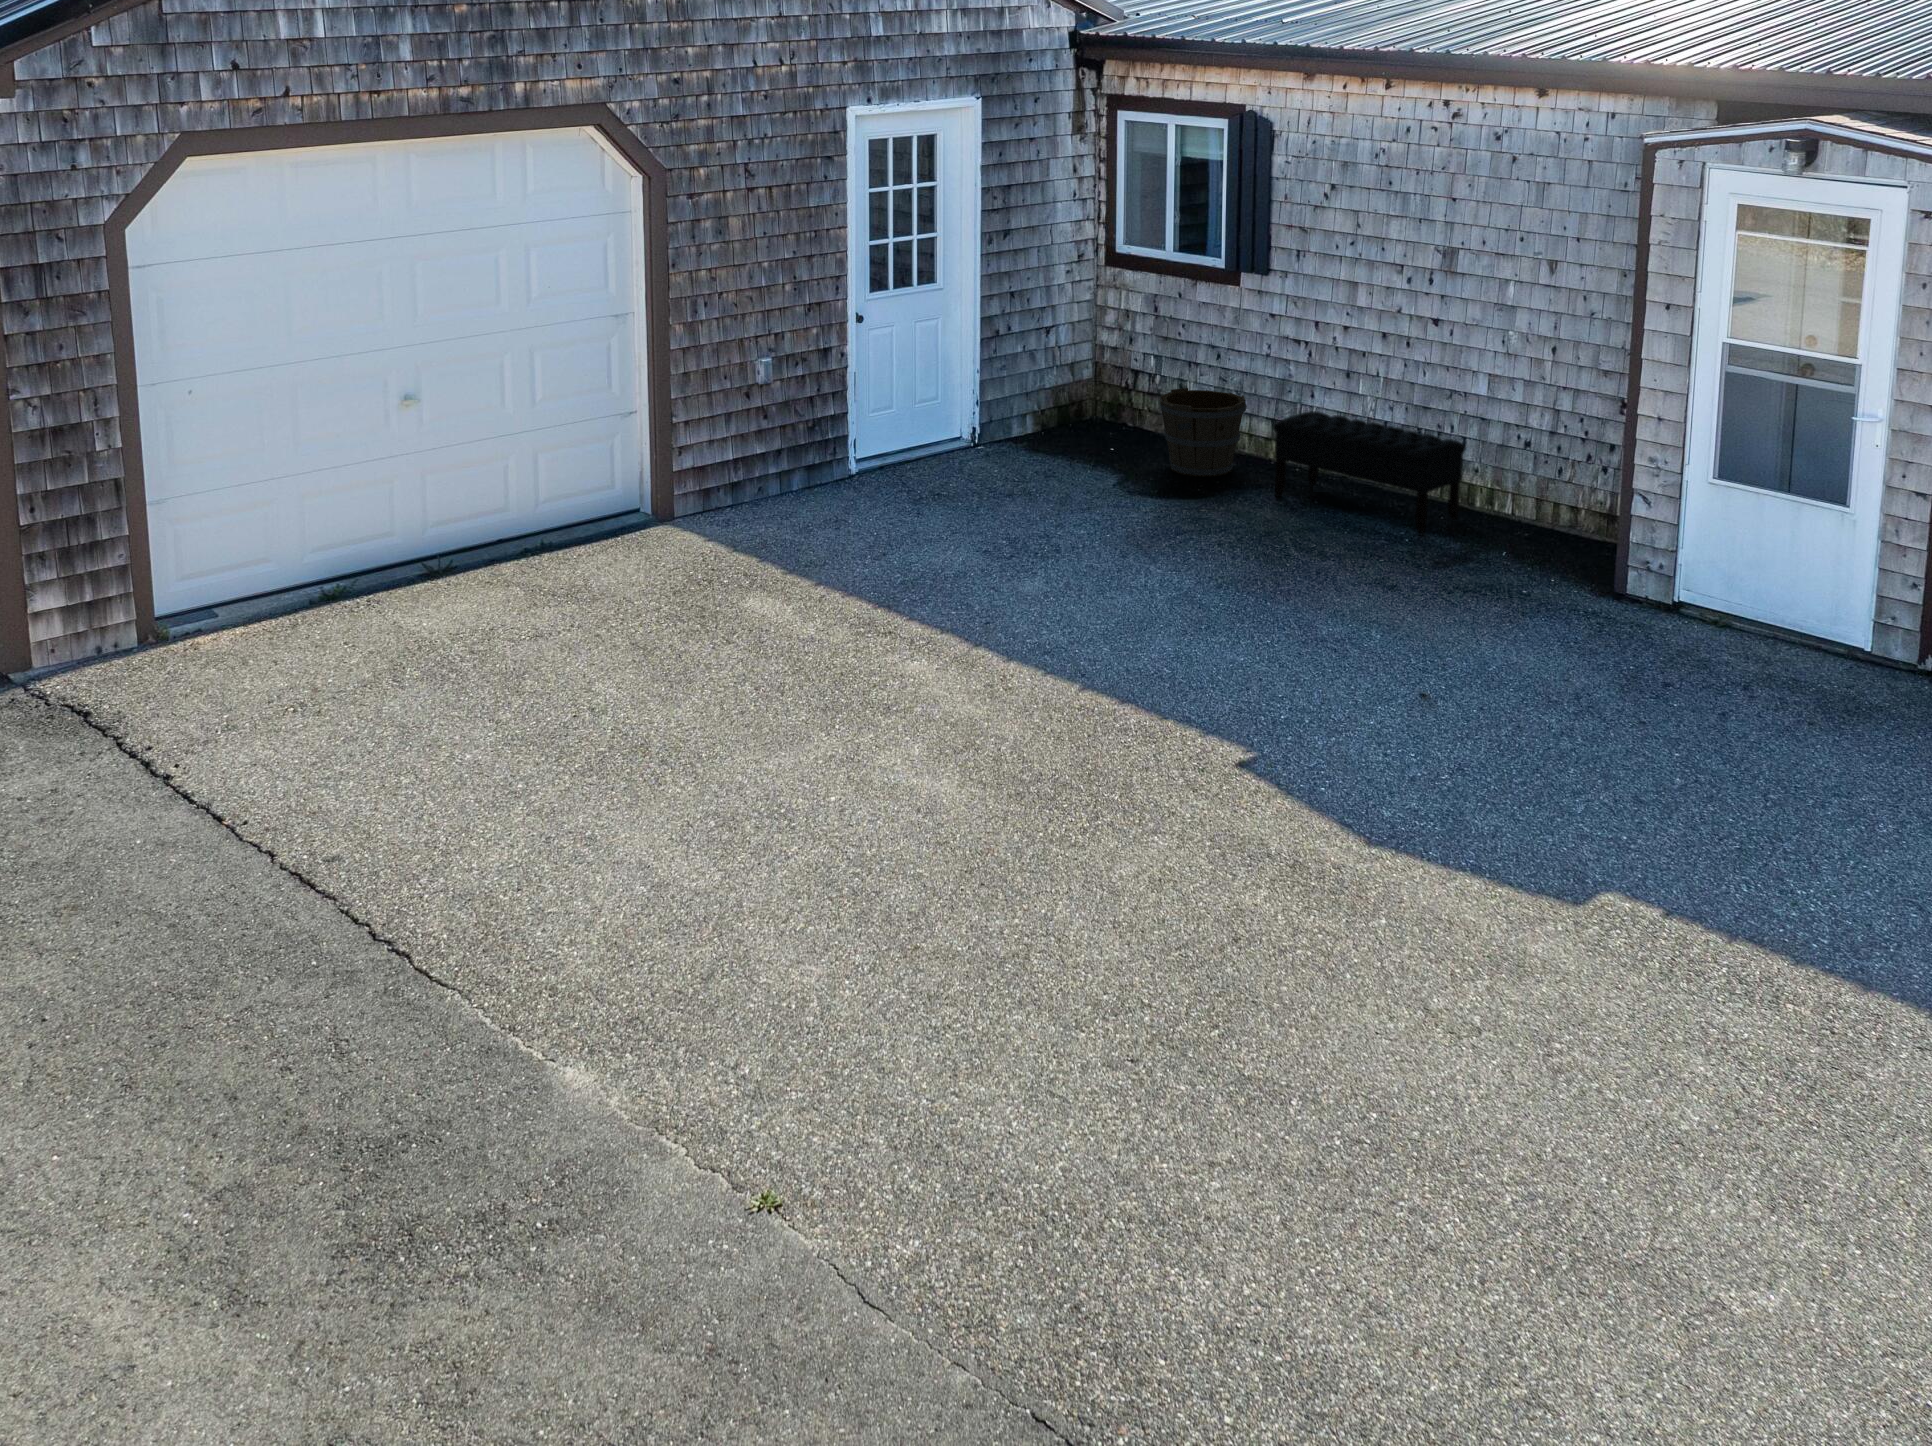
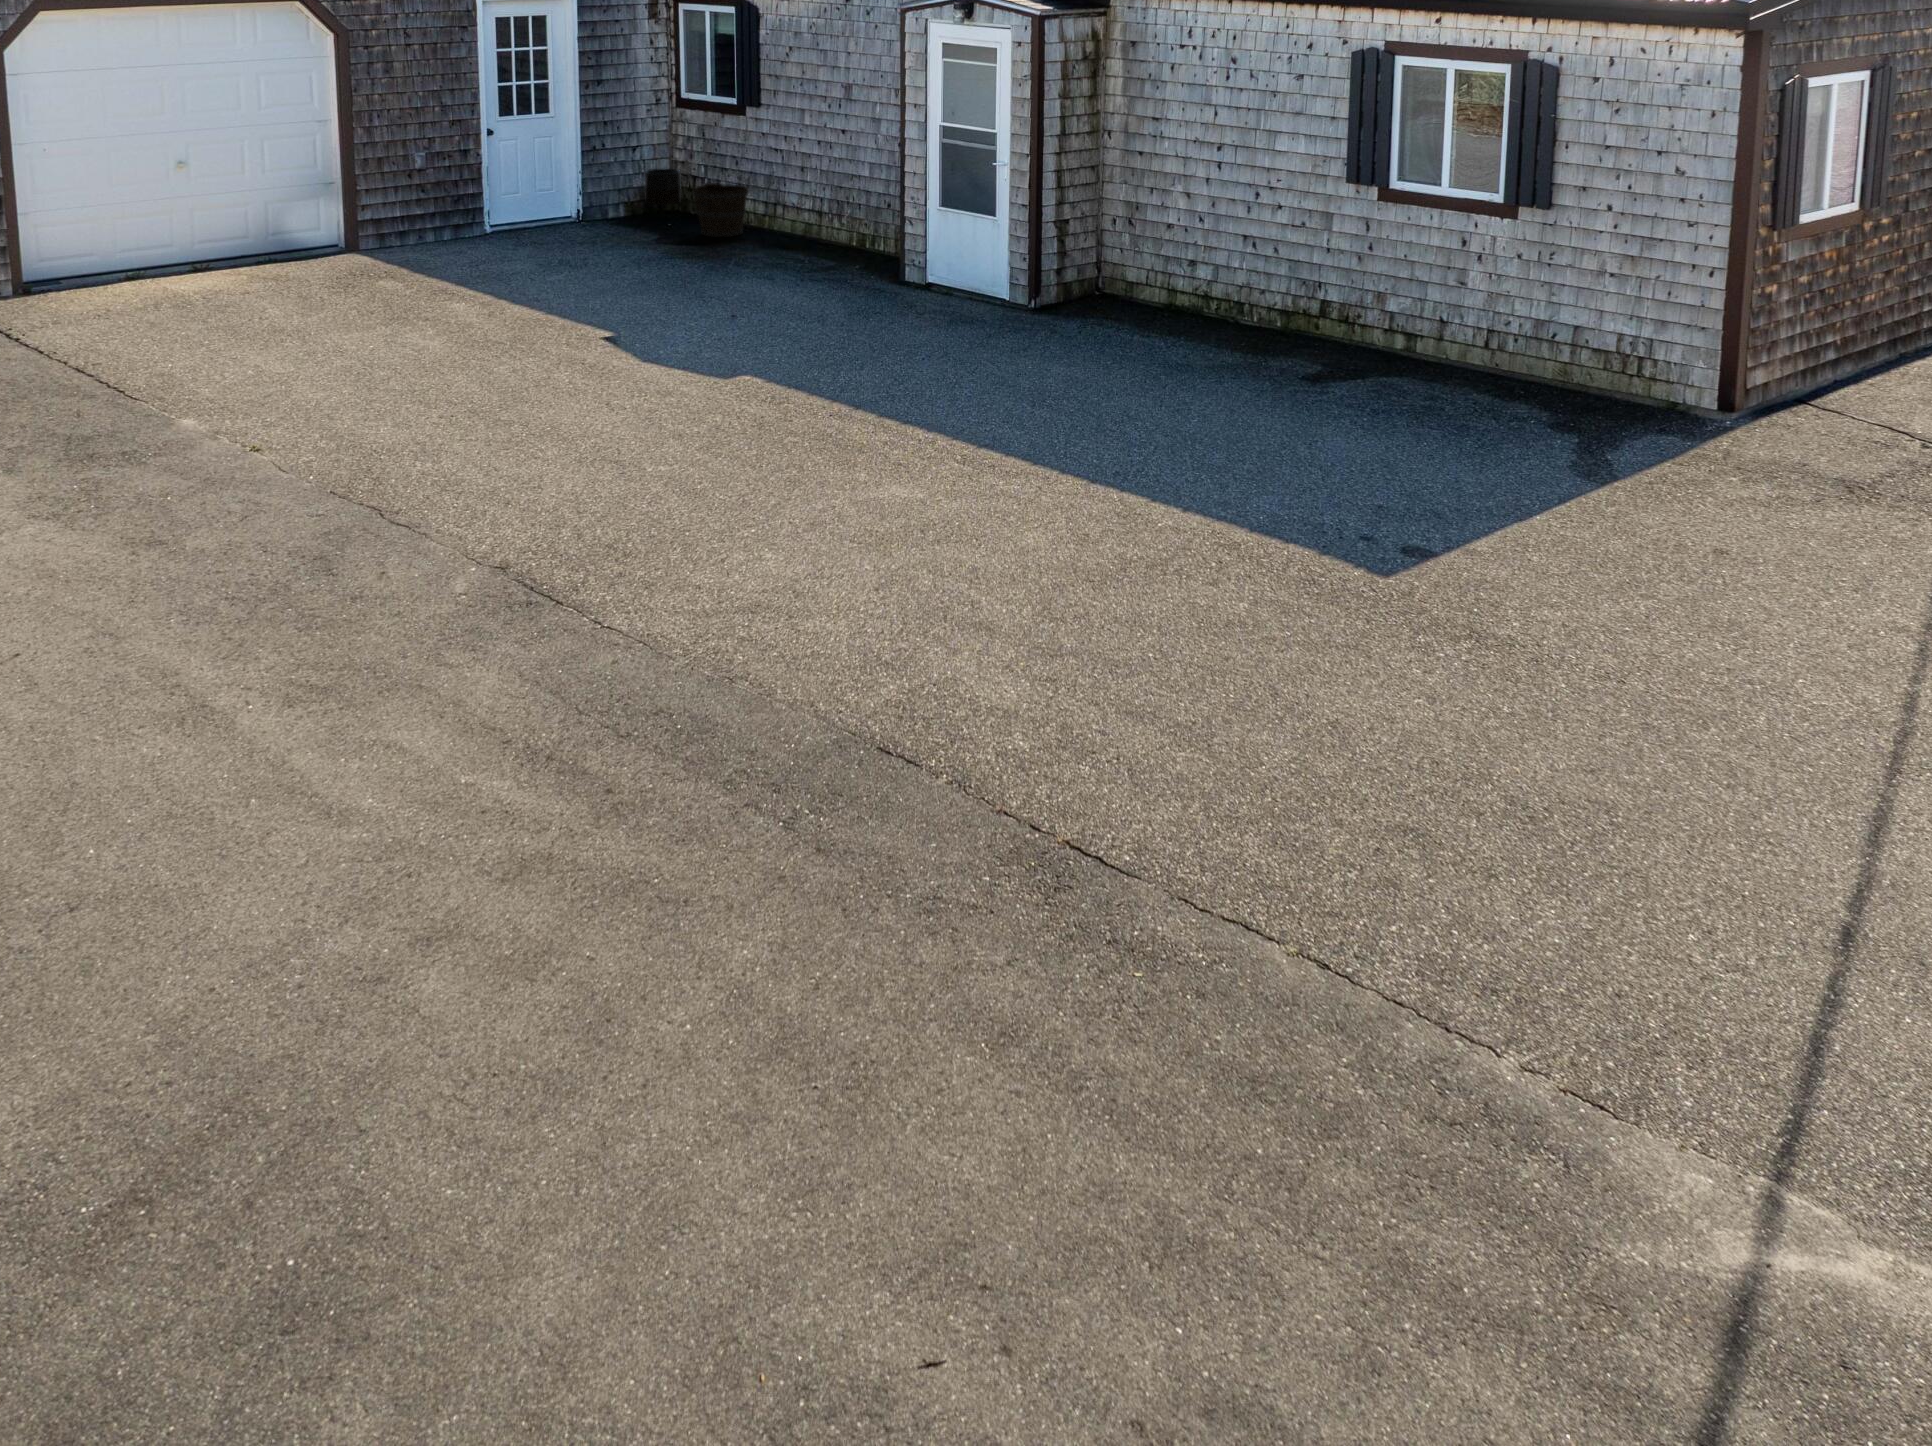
planter: none [1057,357,1109,437] -> present [645,169,681,209]
bench: present [1273,411,1466,533] -> none [750,192,857,260]

